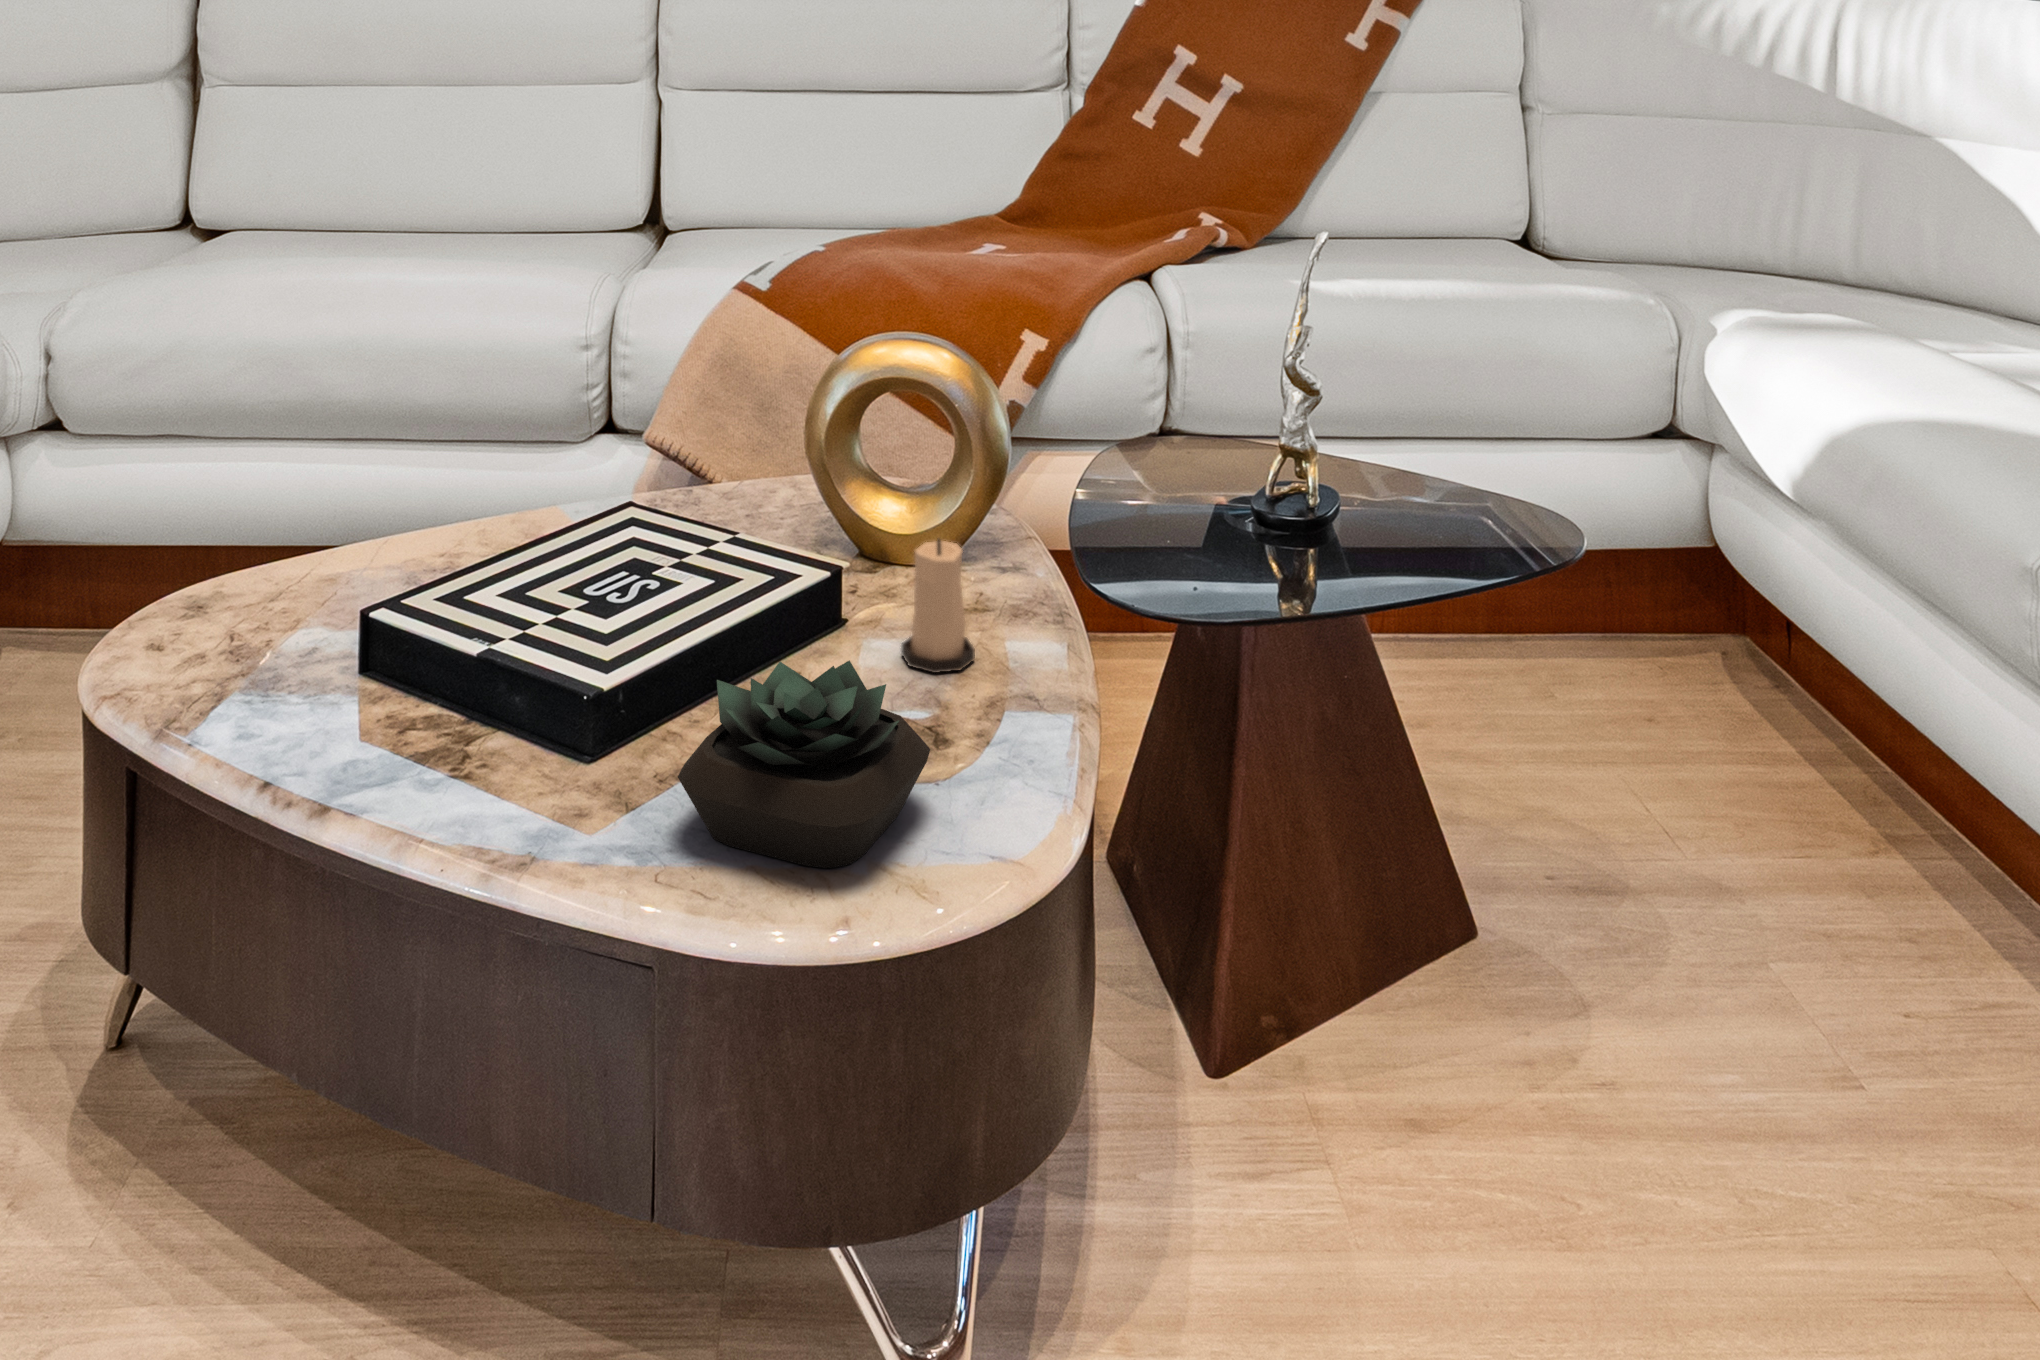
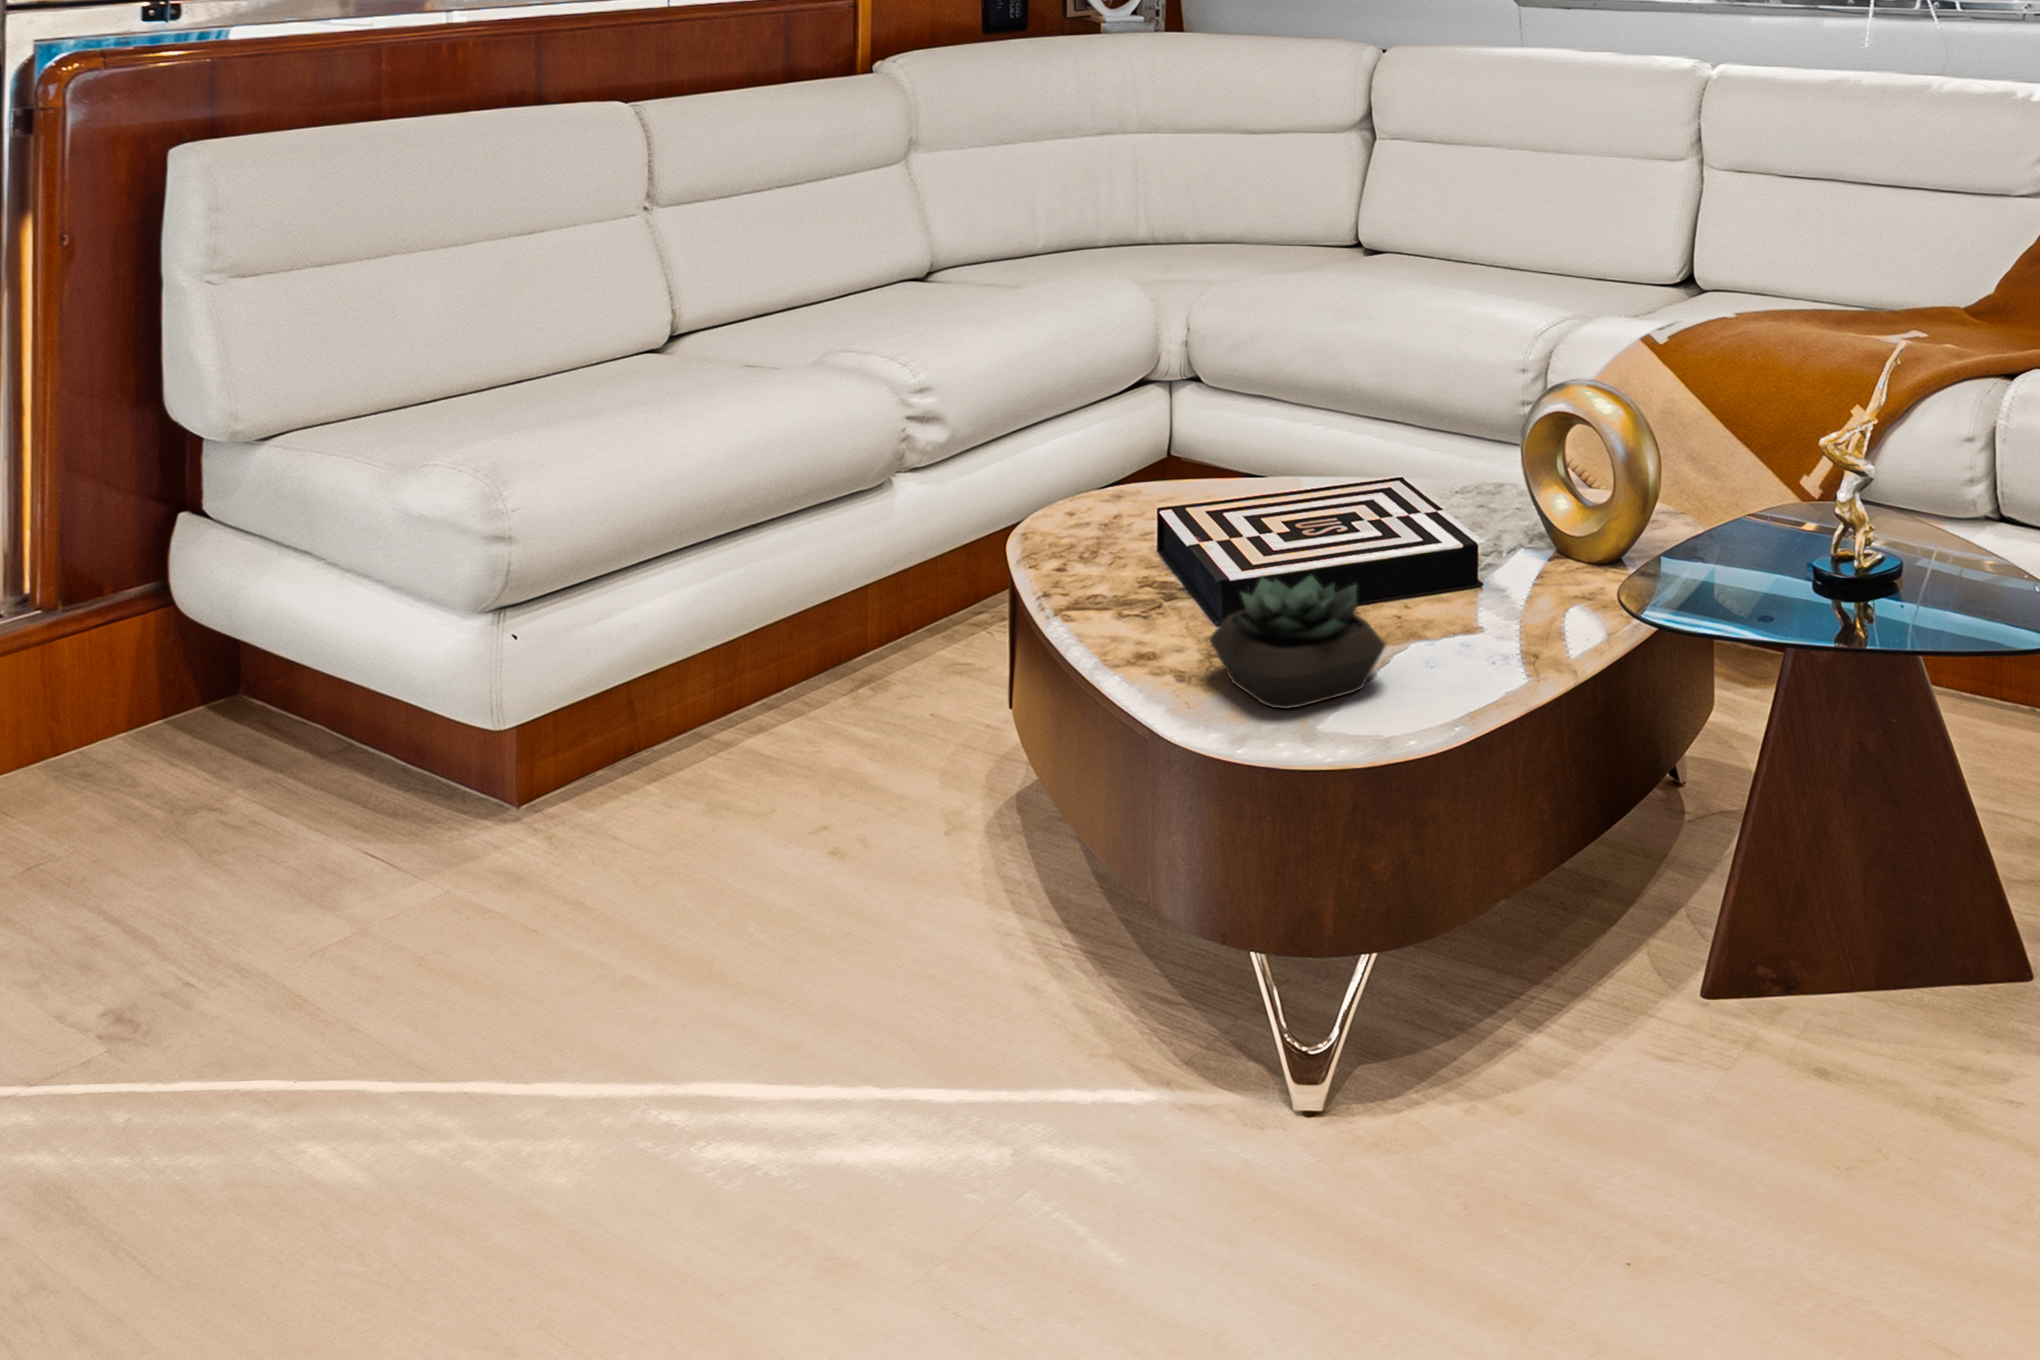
candle: present [901,539,975,673] -> none [1485,523,1541,626]

